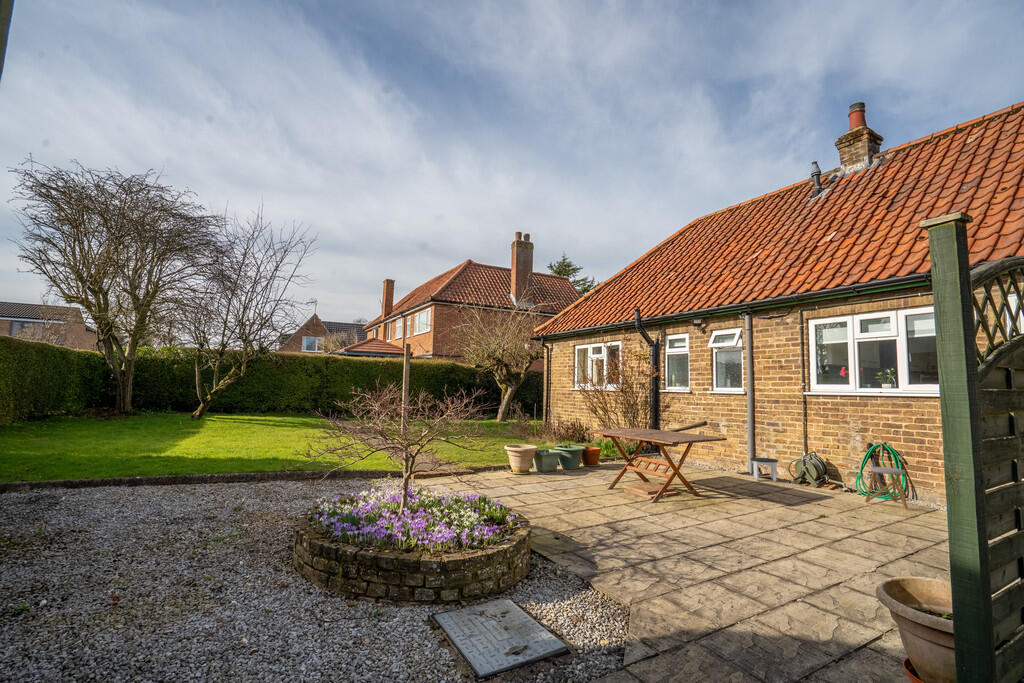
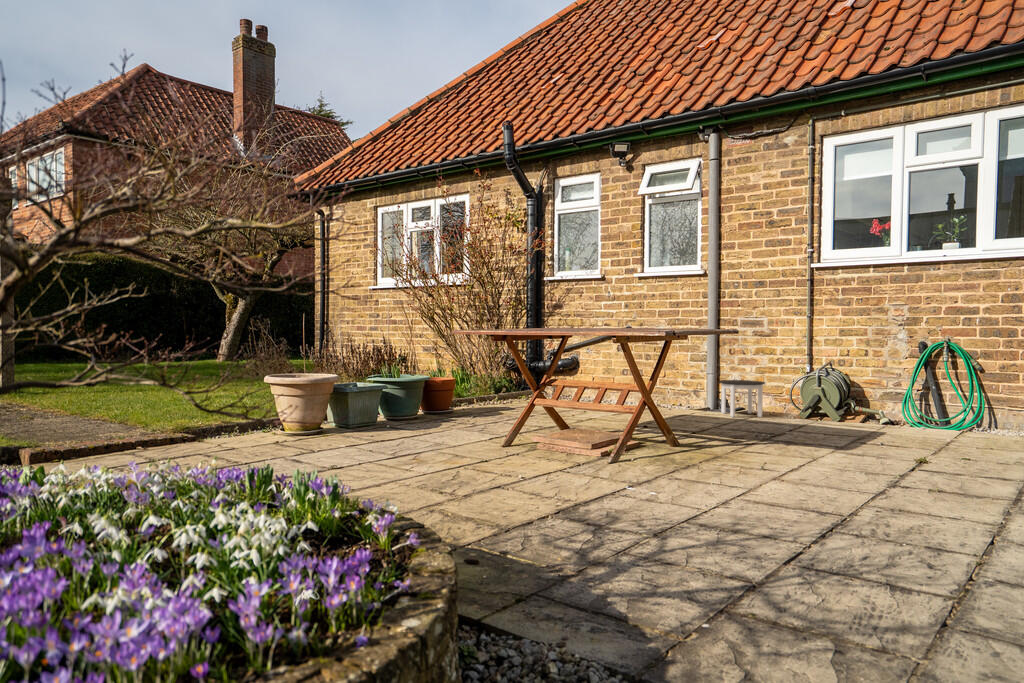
stool: present [865,467,908,509] -> none [930,377,1000,441]

